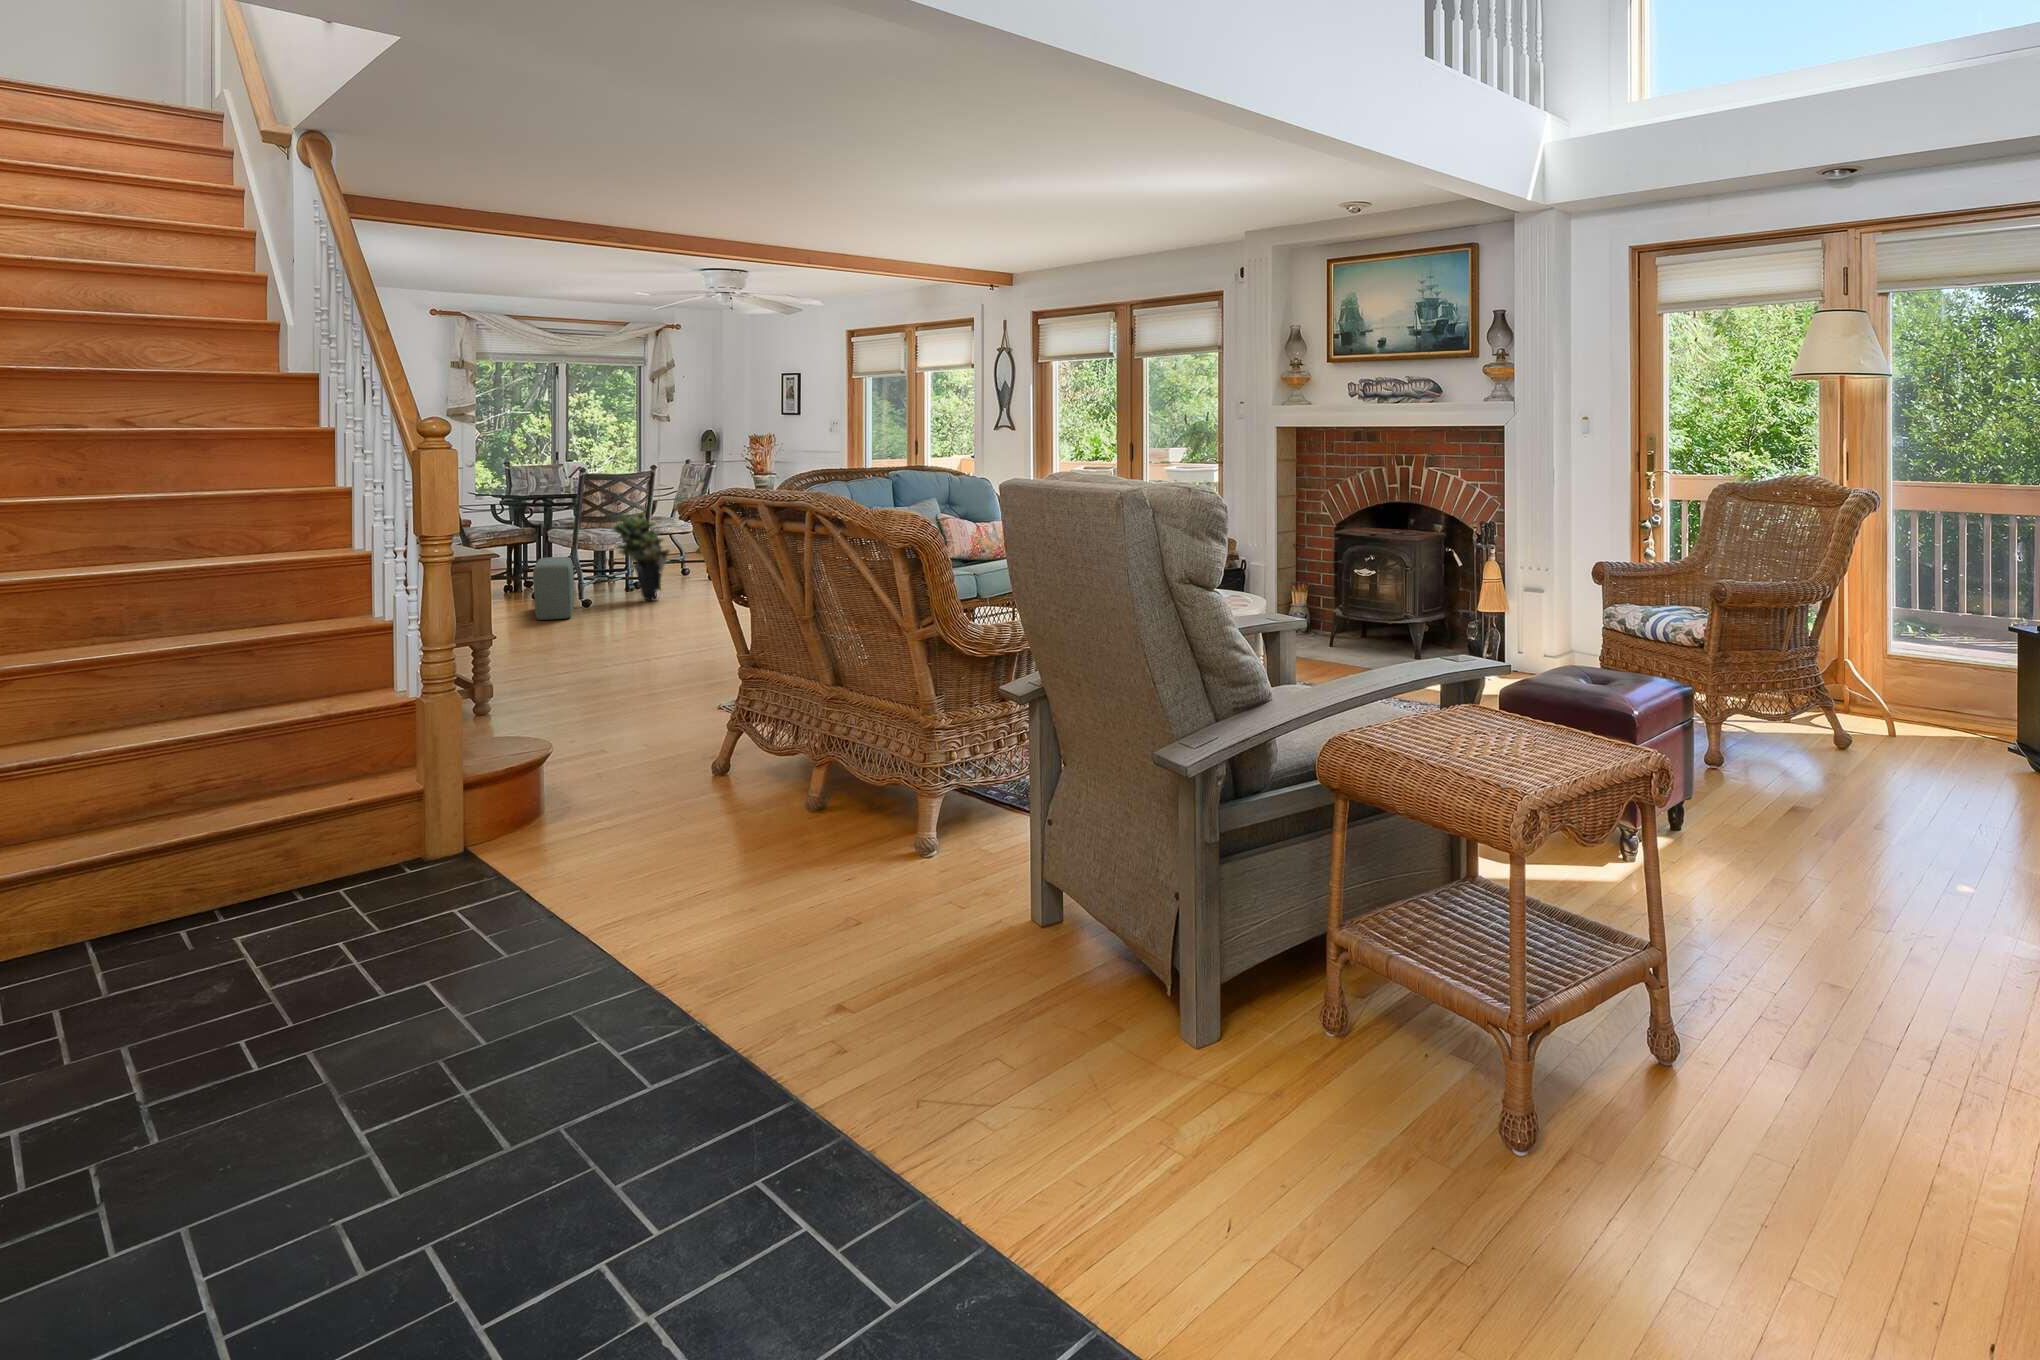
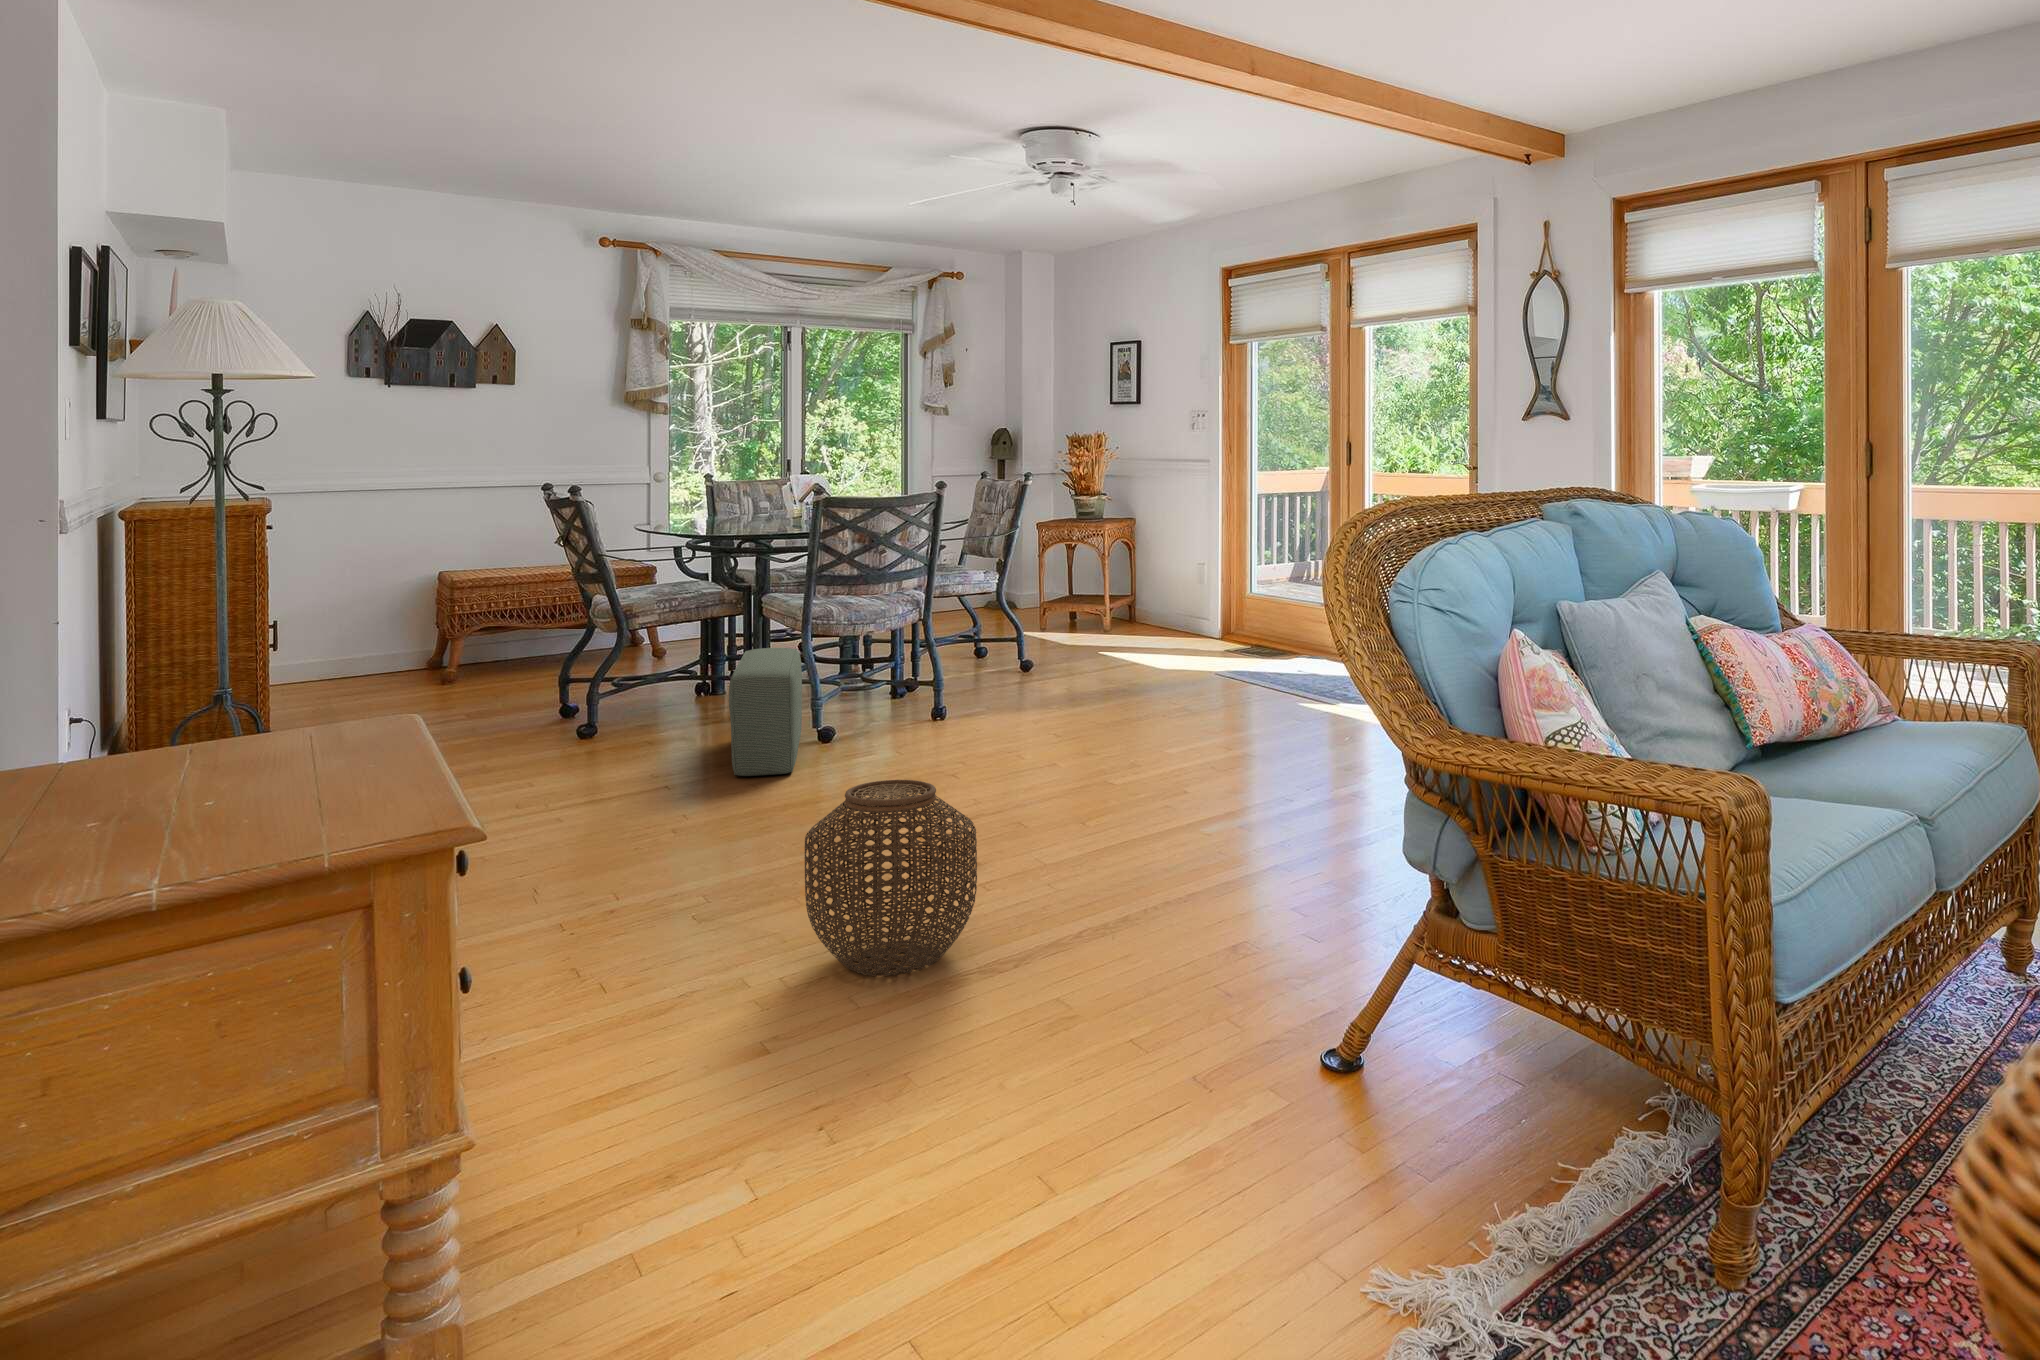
potted plant: present [612,512,669,601] -> none [867,561,964,728]
woven basket: none [582,591,659,667] -> present [805,780,977,976]

